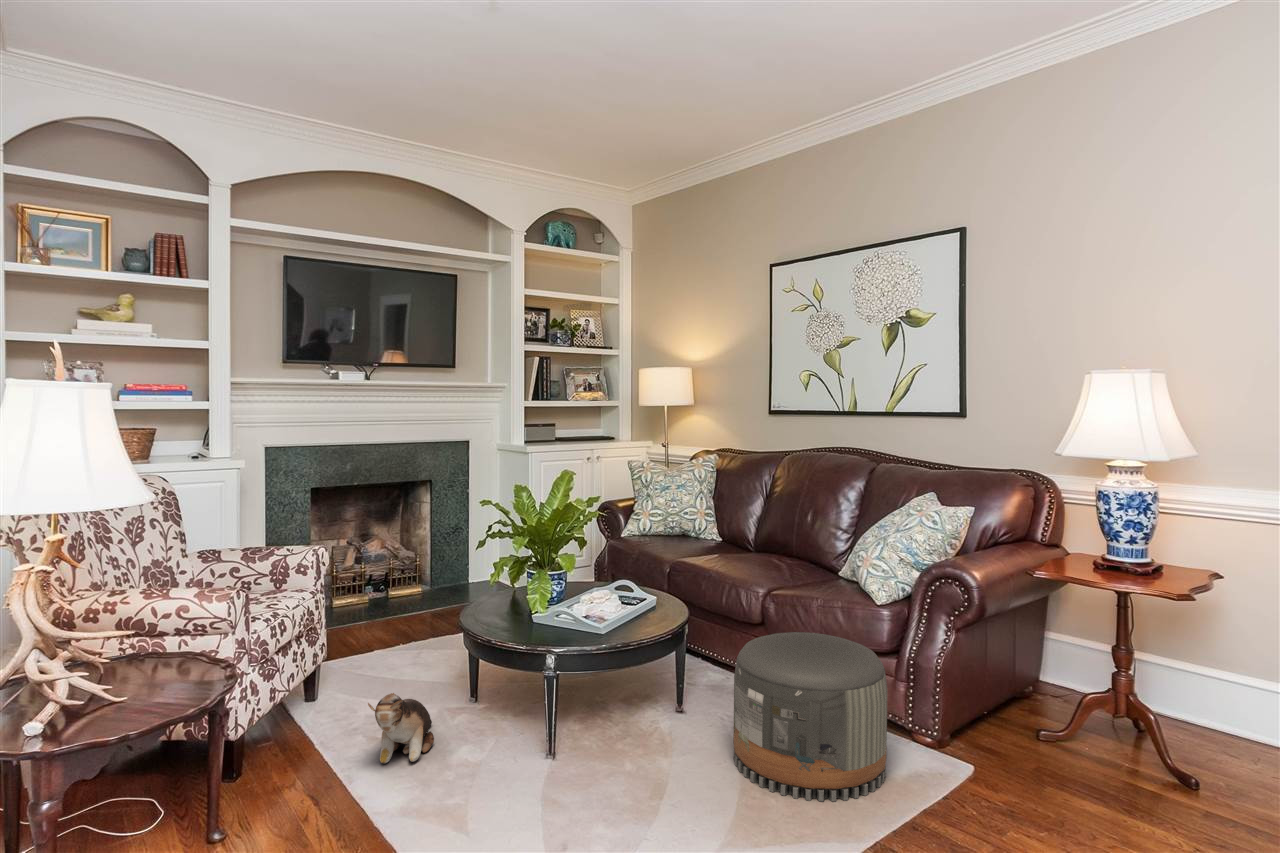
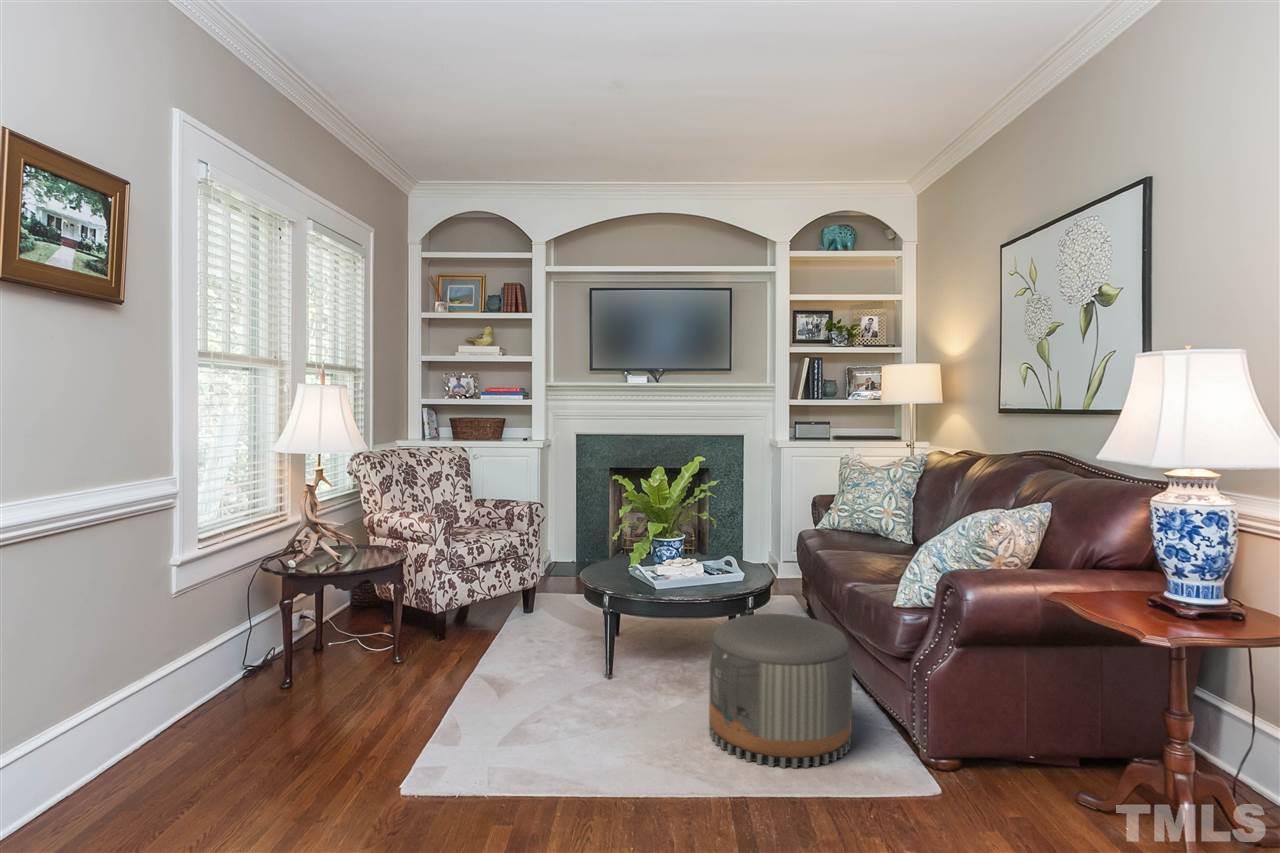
plush toy: present [368,693,434,763] -> none [492,602,568,654]

